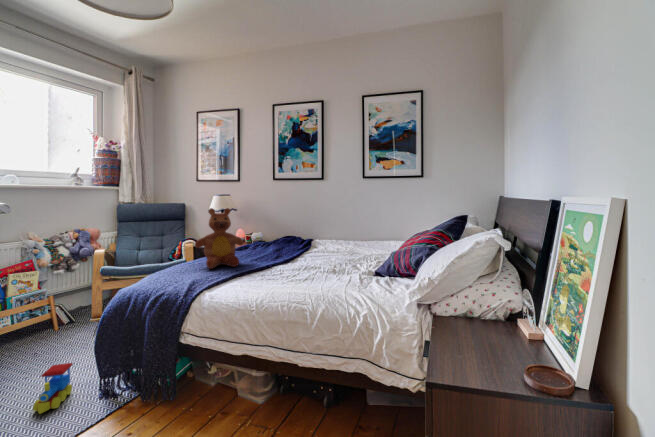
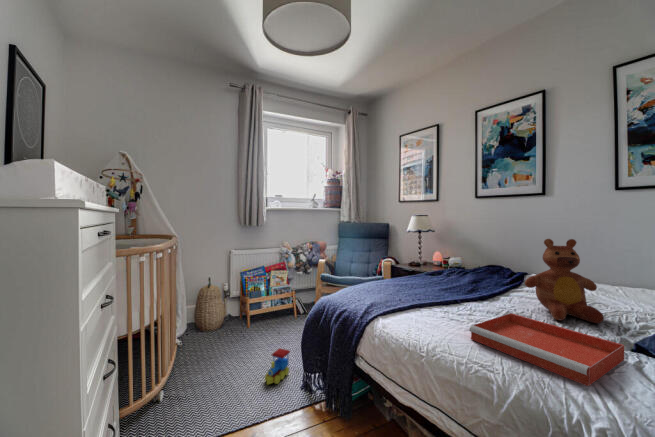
teddy bear: present [195,208,244,269] -> present [525,239,604,323]
tray: none [287,266,371,296] -> present [469,313,624,386]

